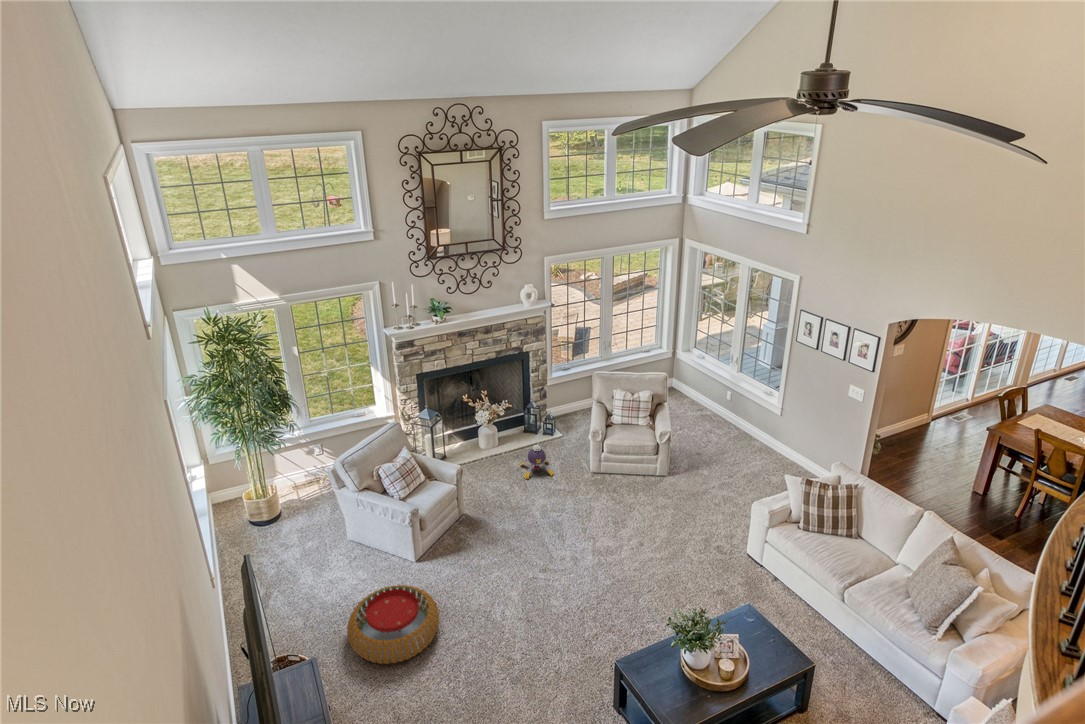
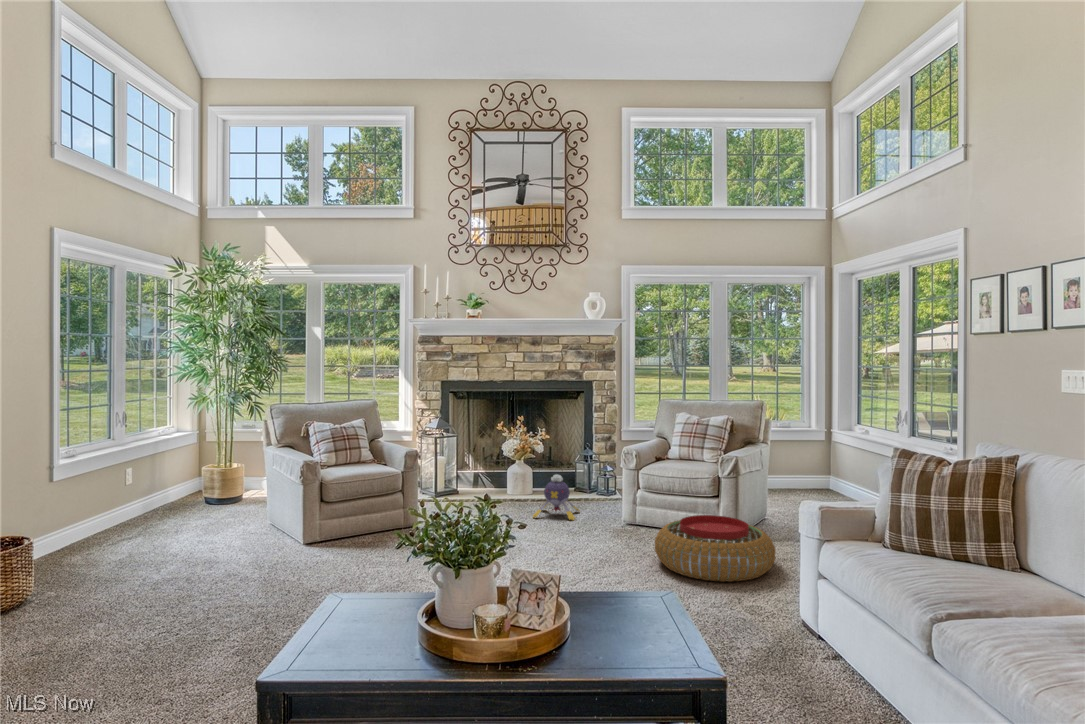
pouf: present [347,585,439,664] -> present [655,515,775,582]

